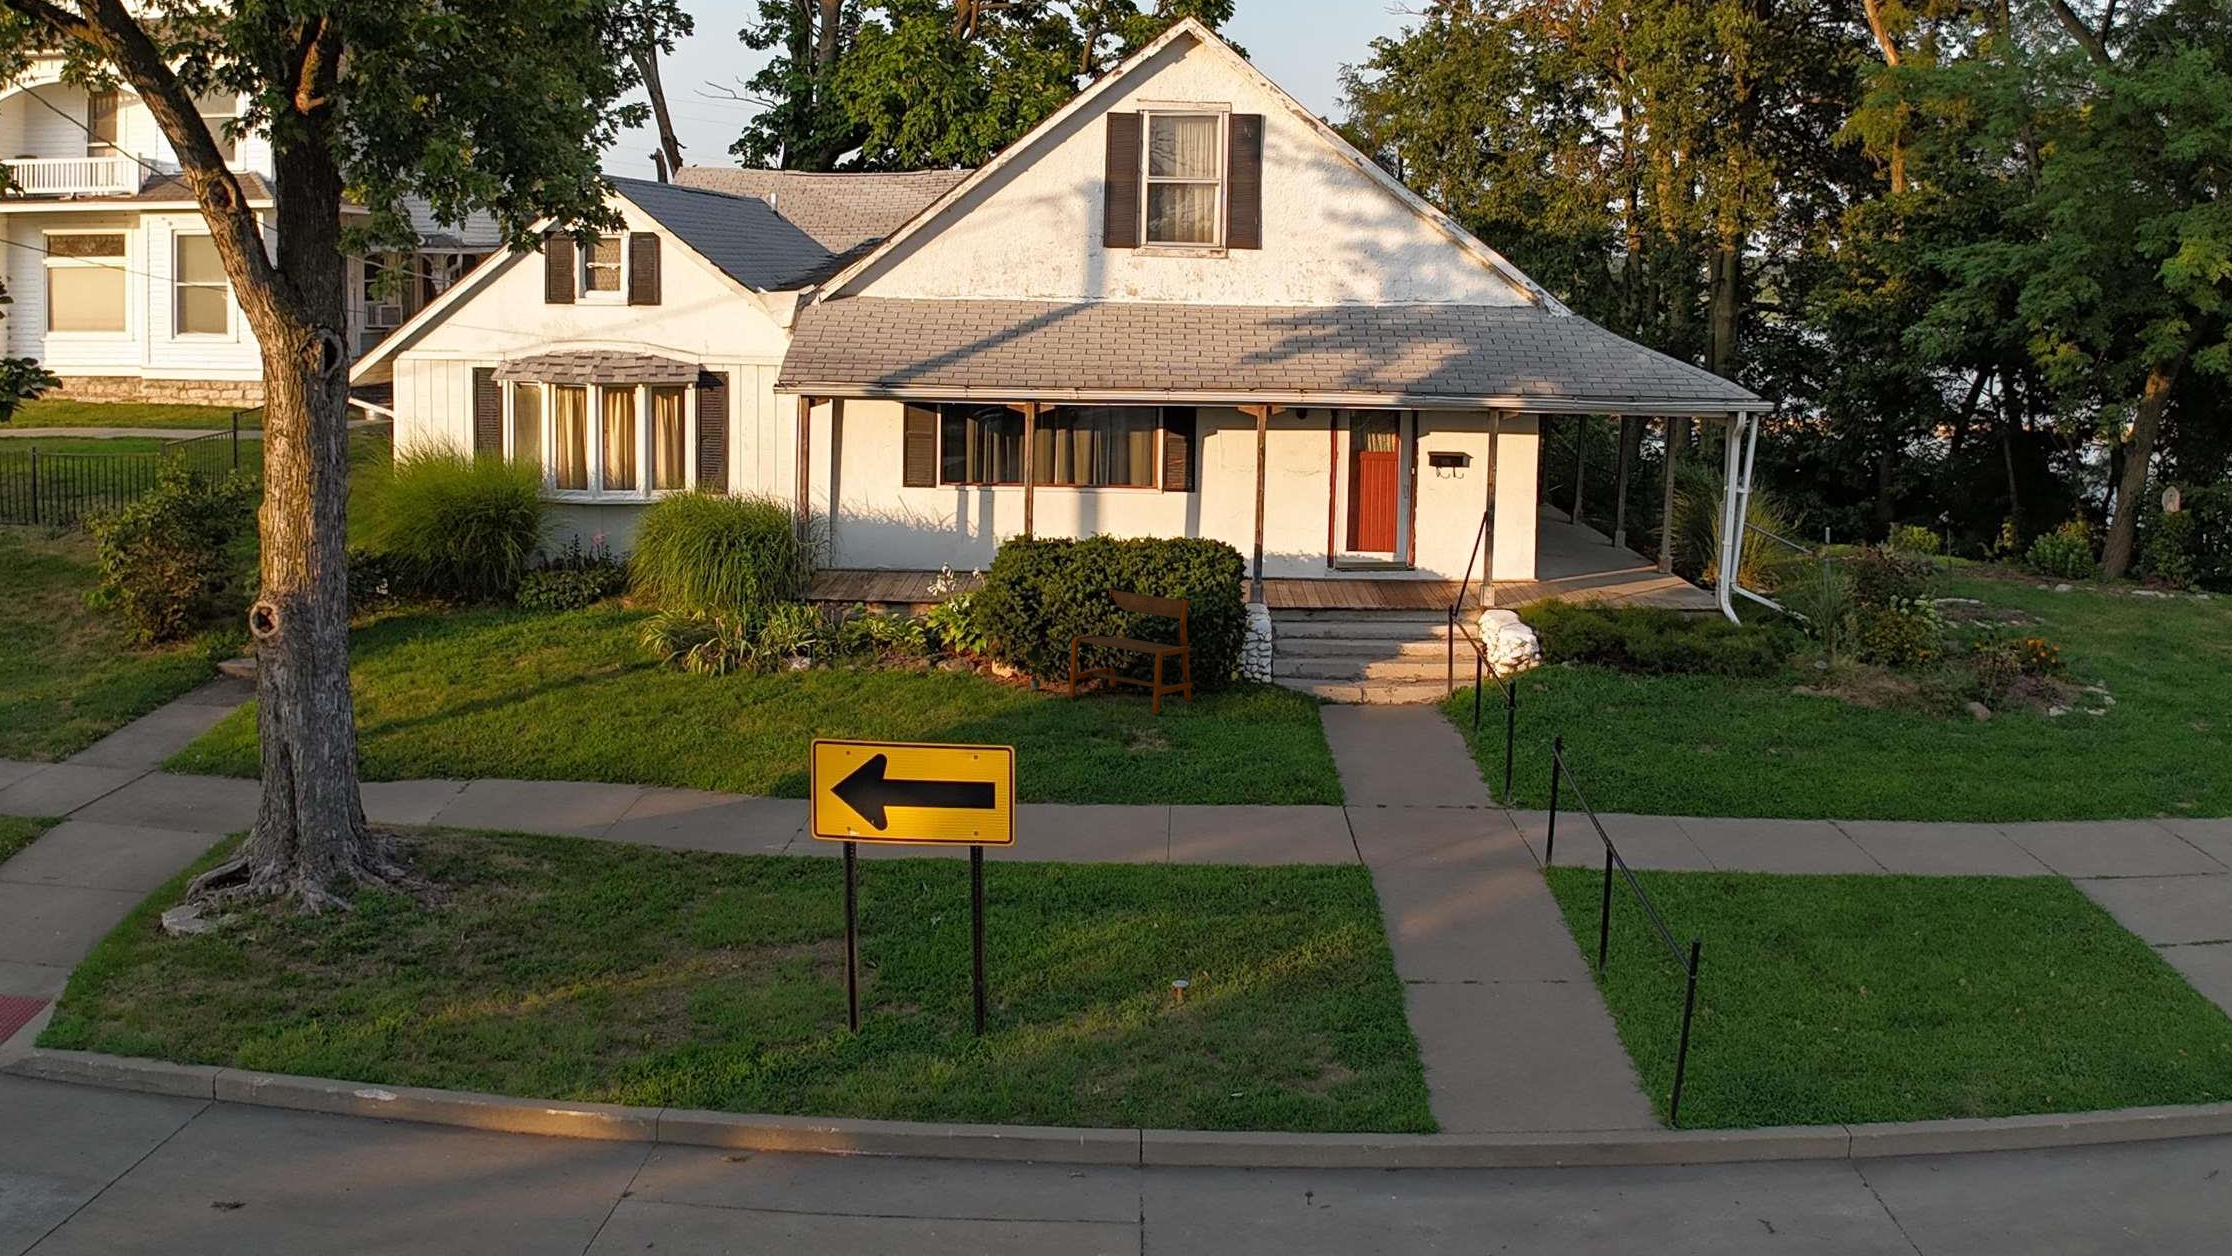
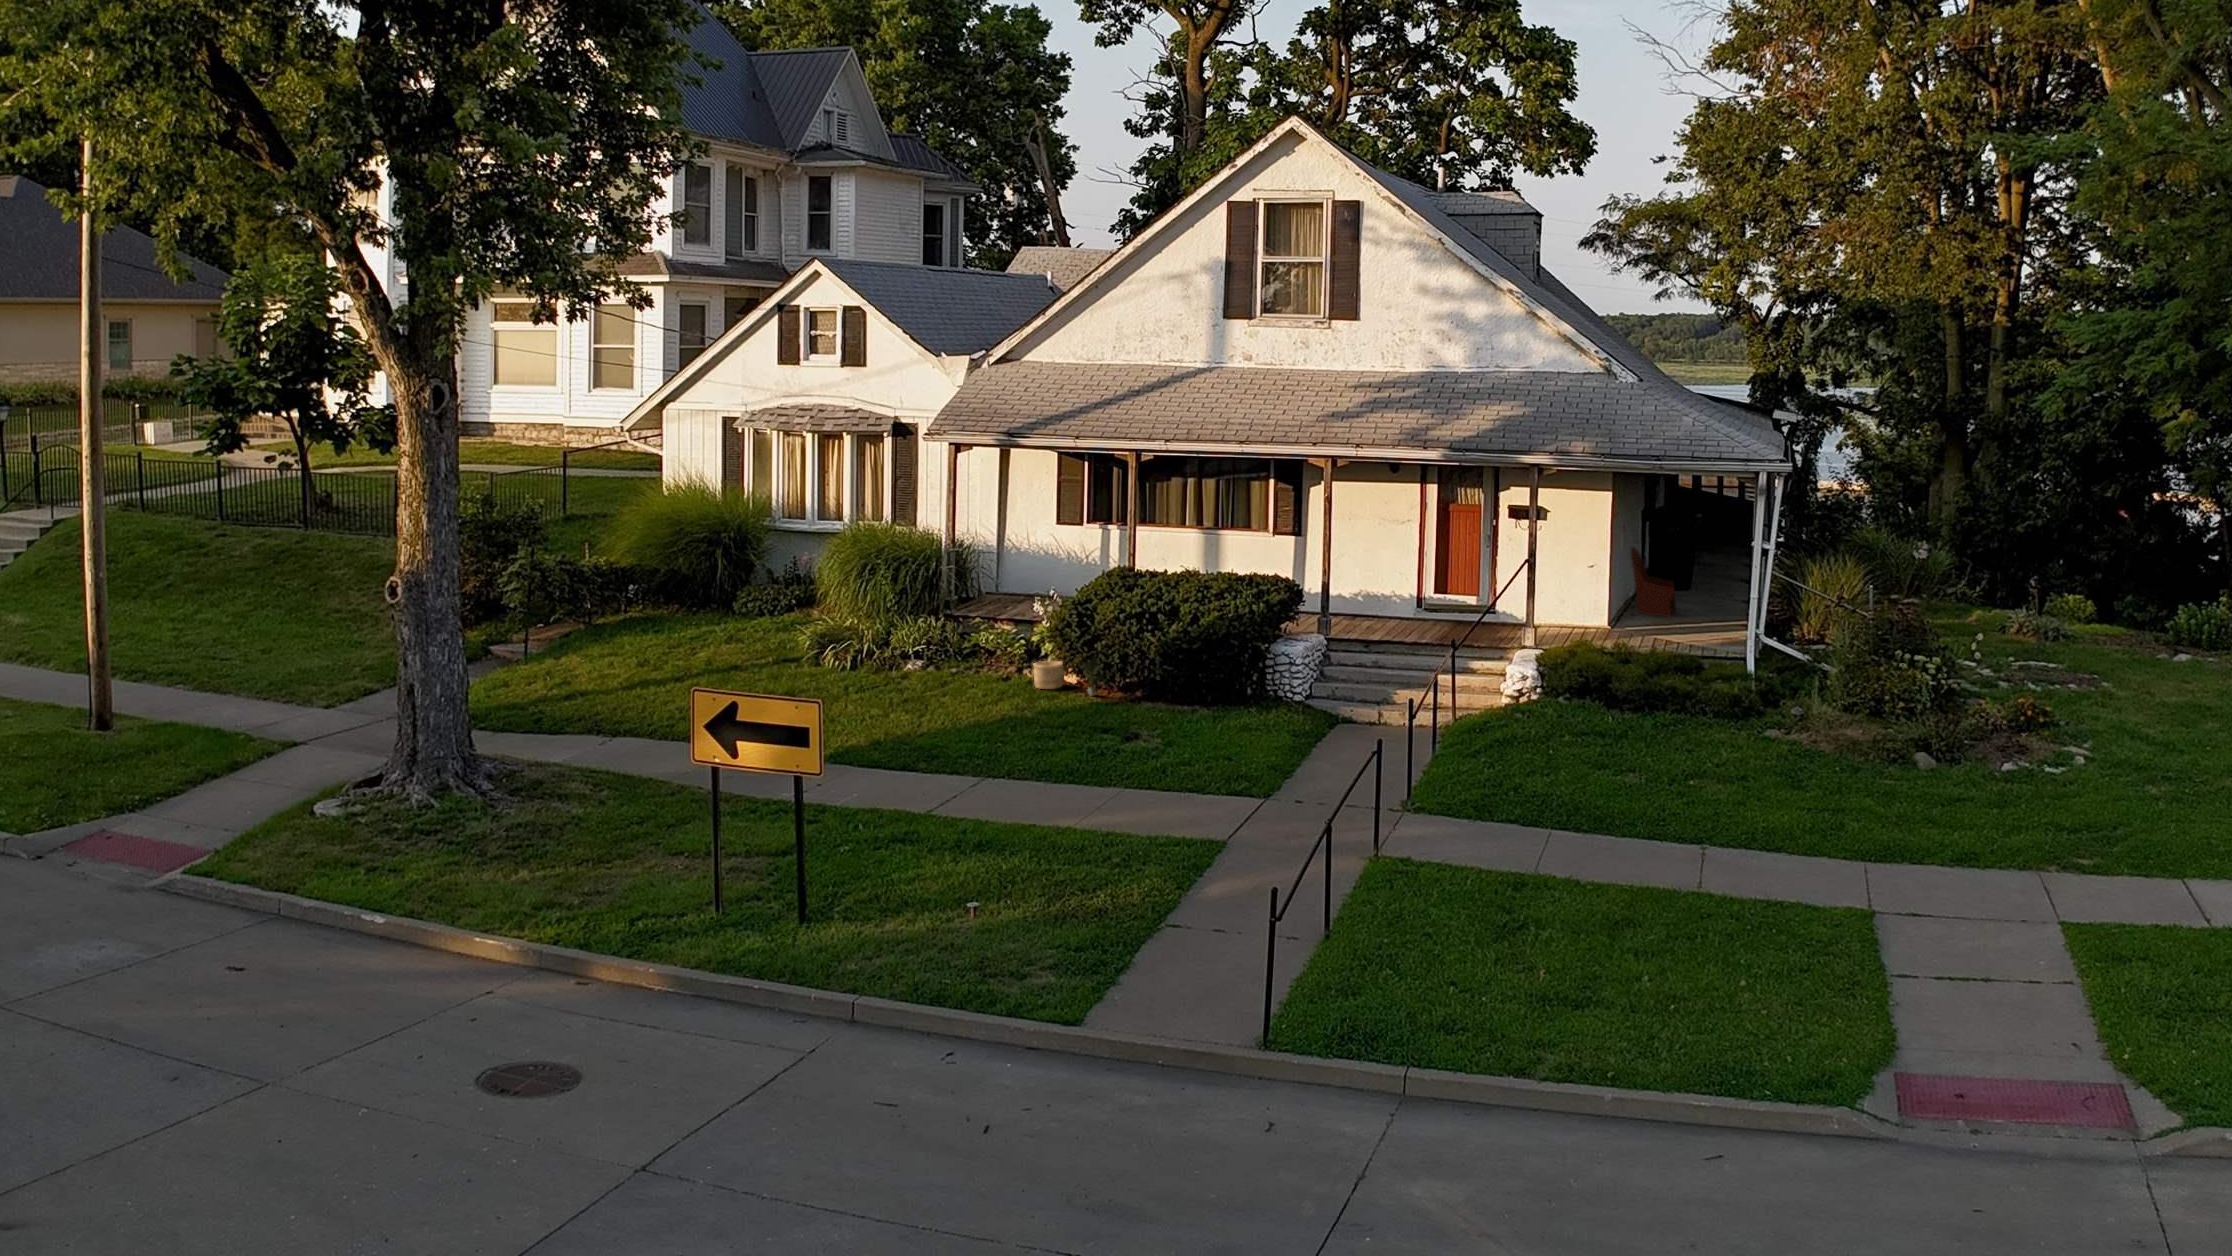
armchair: none [1534,494,1582,569] -> present [1631,547,1676,617]
bench: present [1069,589,1192,714] -> none [1115,612,1214,718]
wooden bucket: none [955,650,992,684] -> present [1033,661,1063,689]

